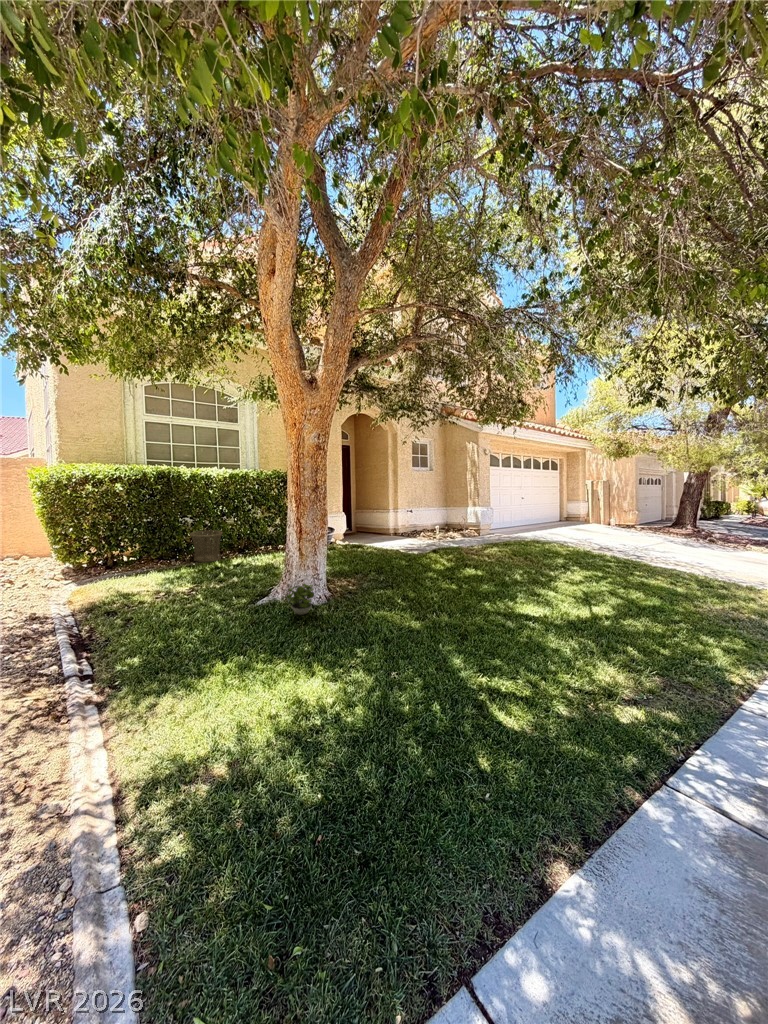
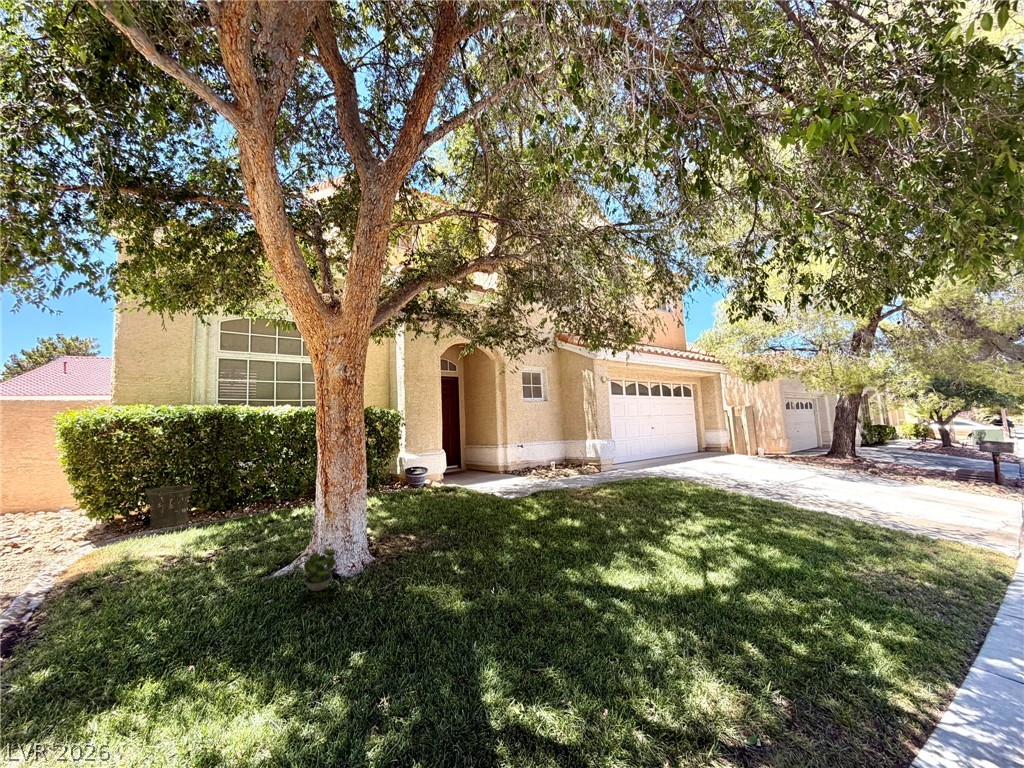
basket: present [190,531,223,562] -> present [145,485,193,527]

